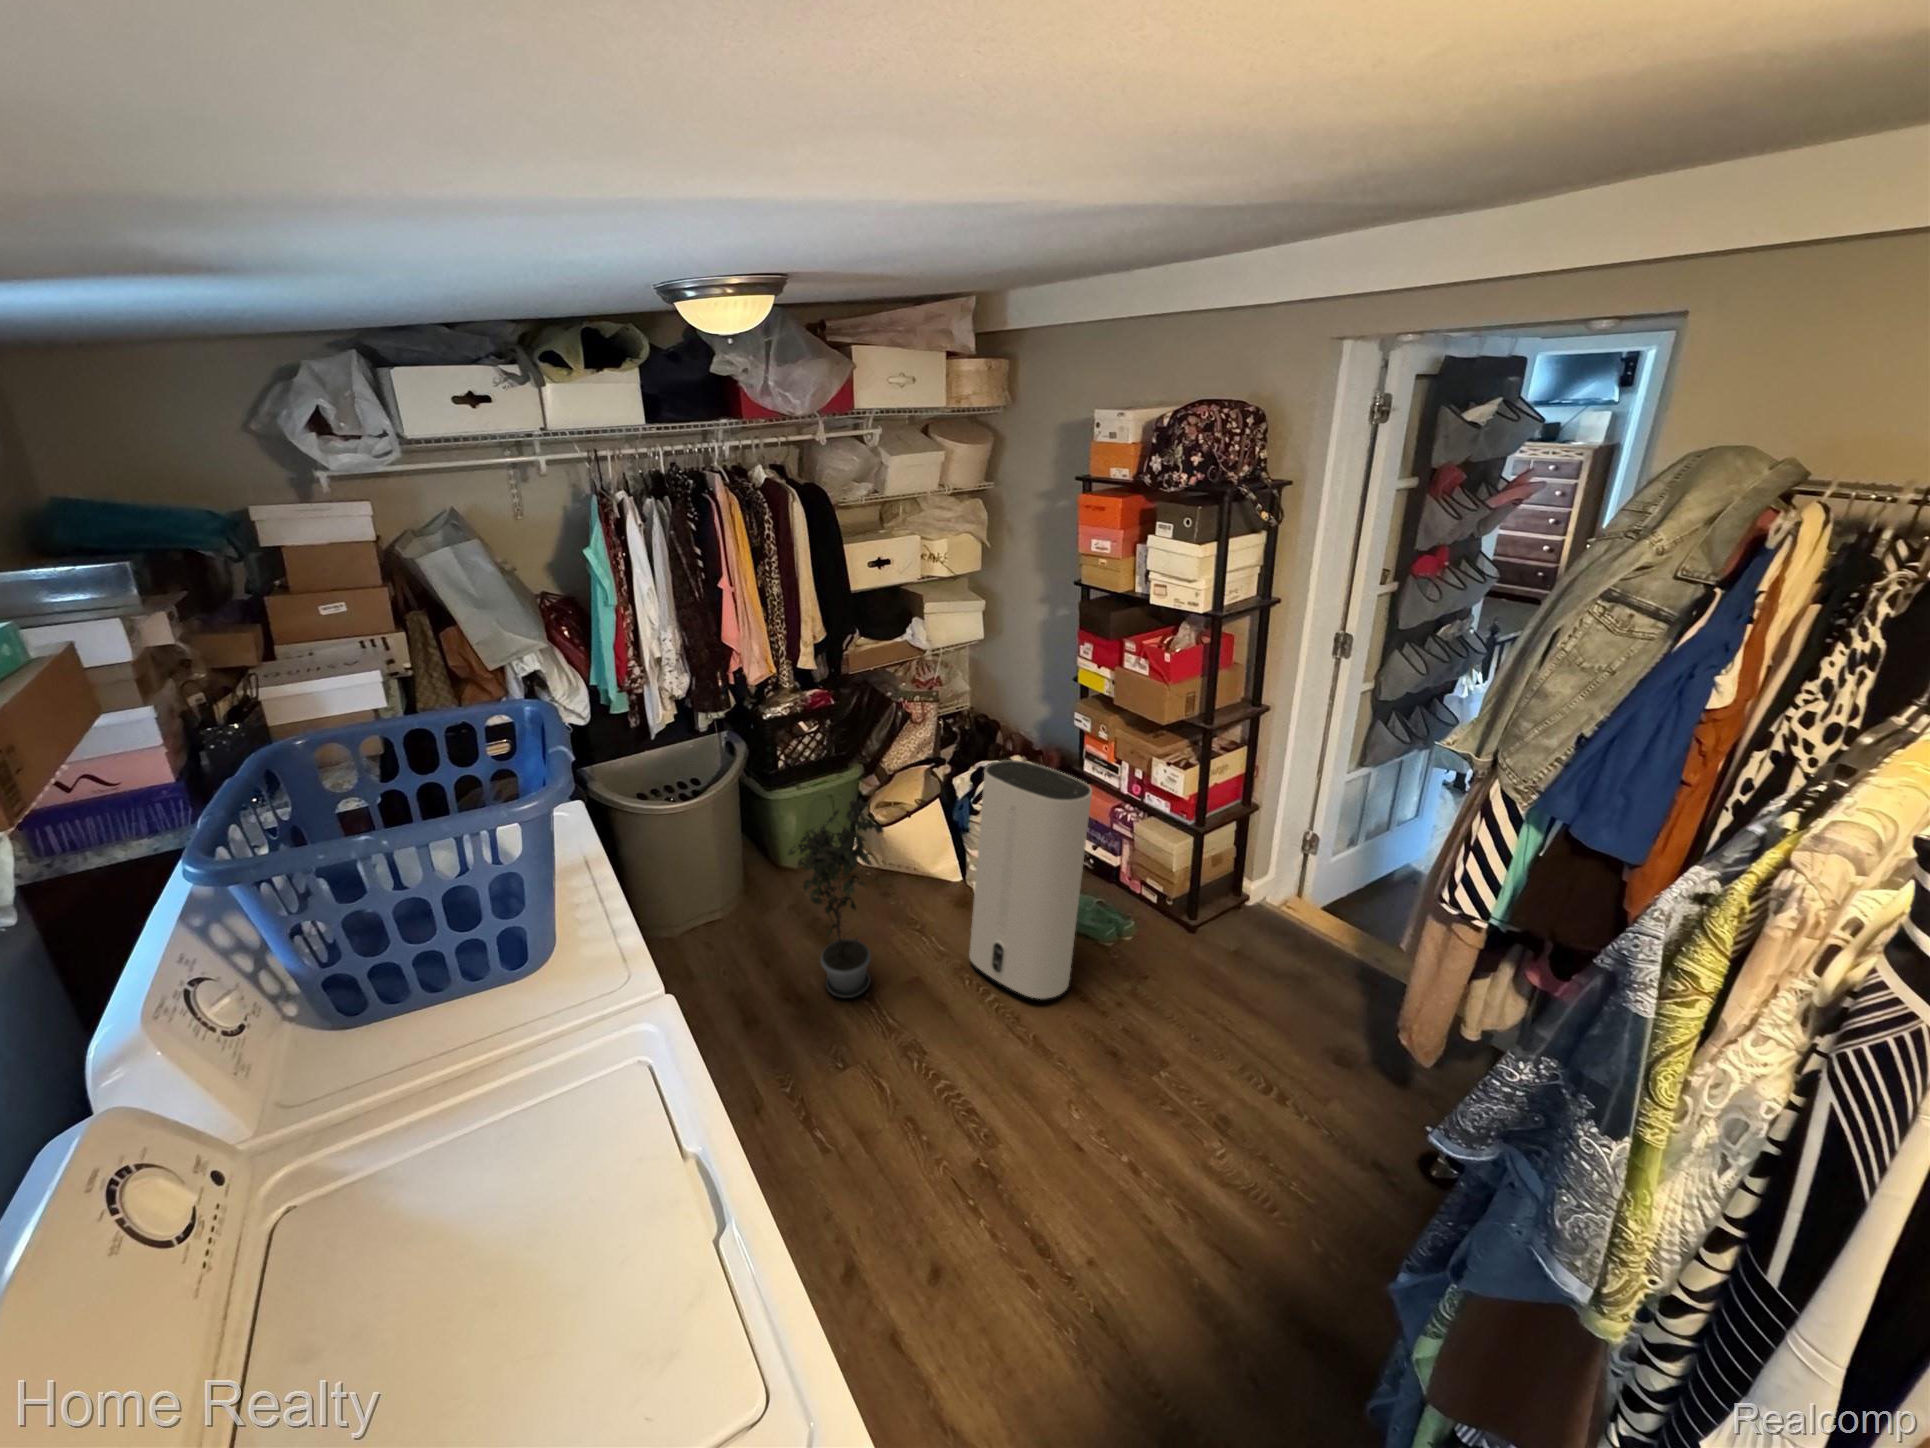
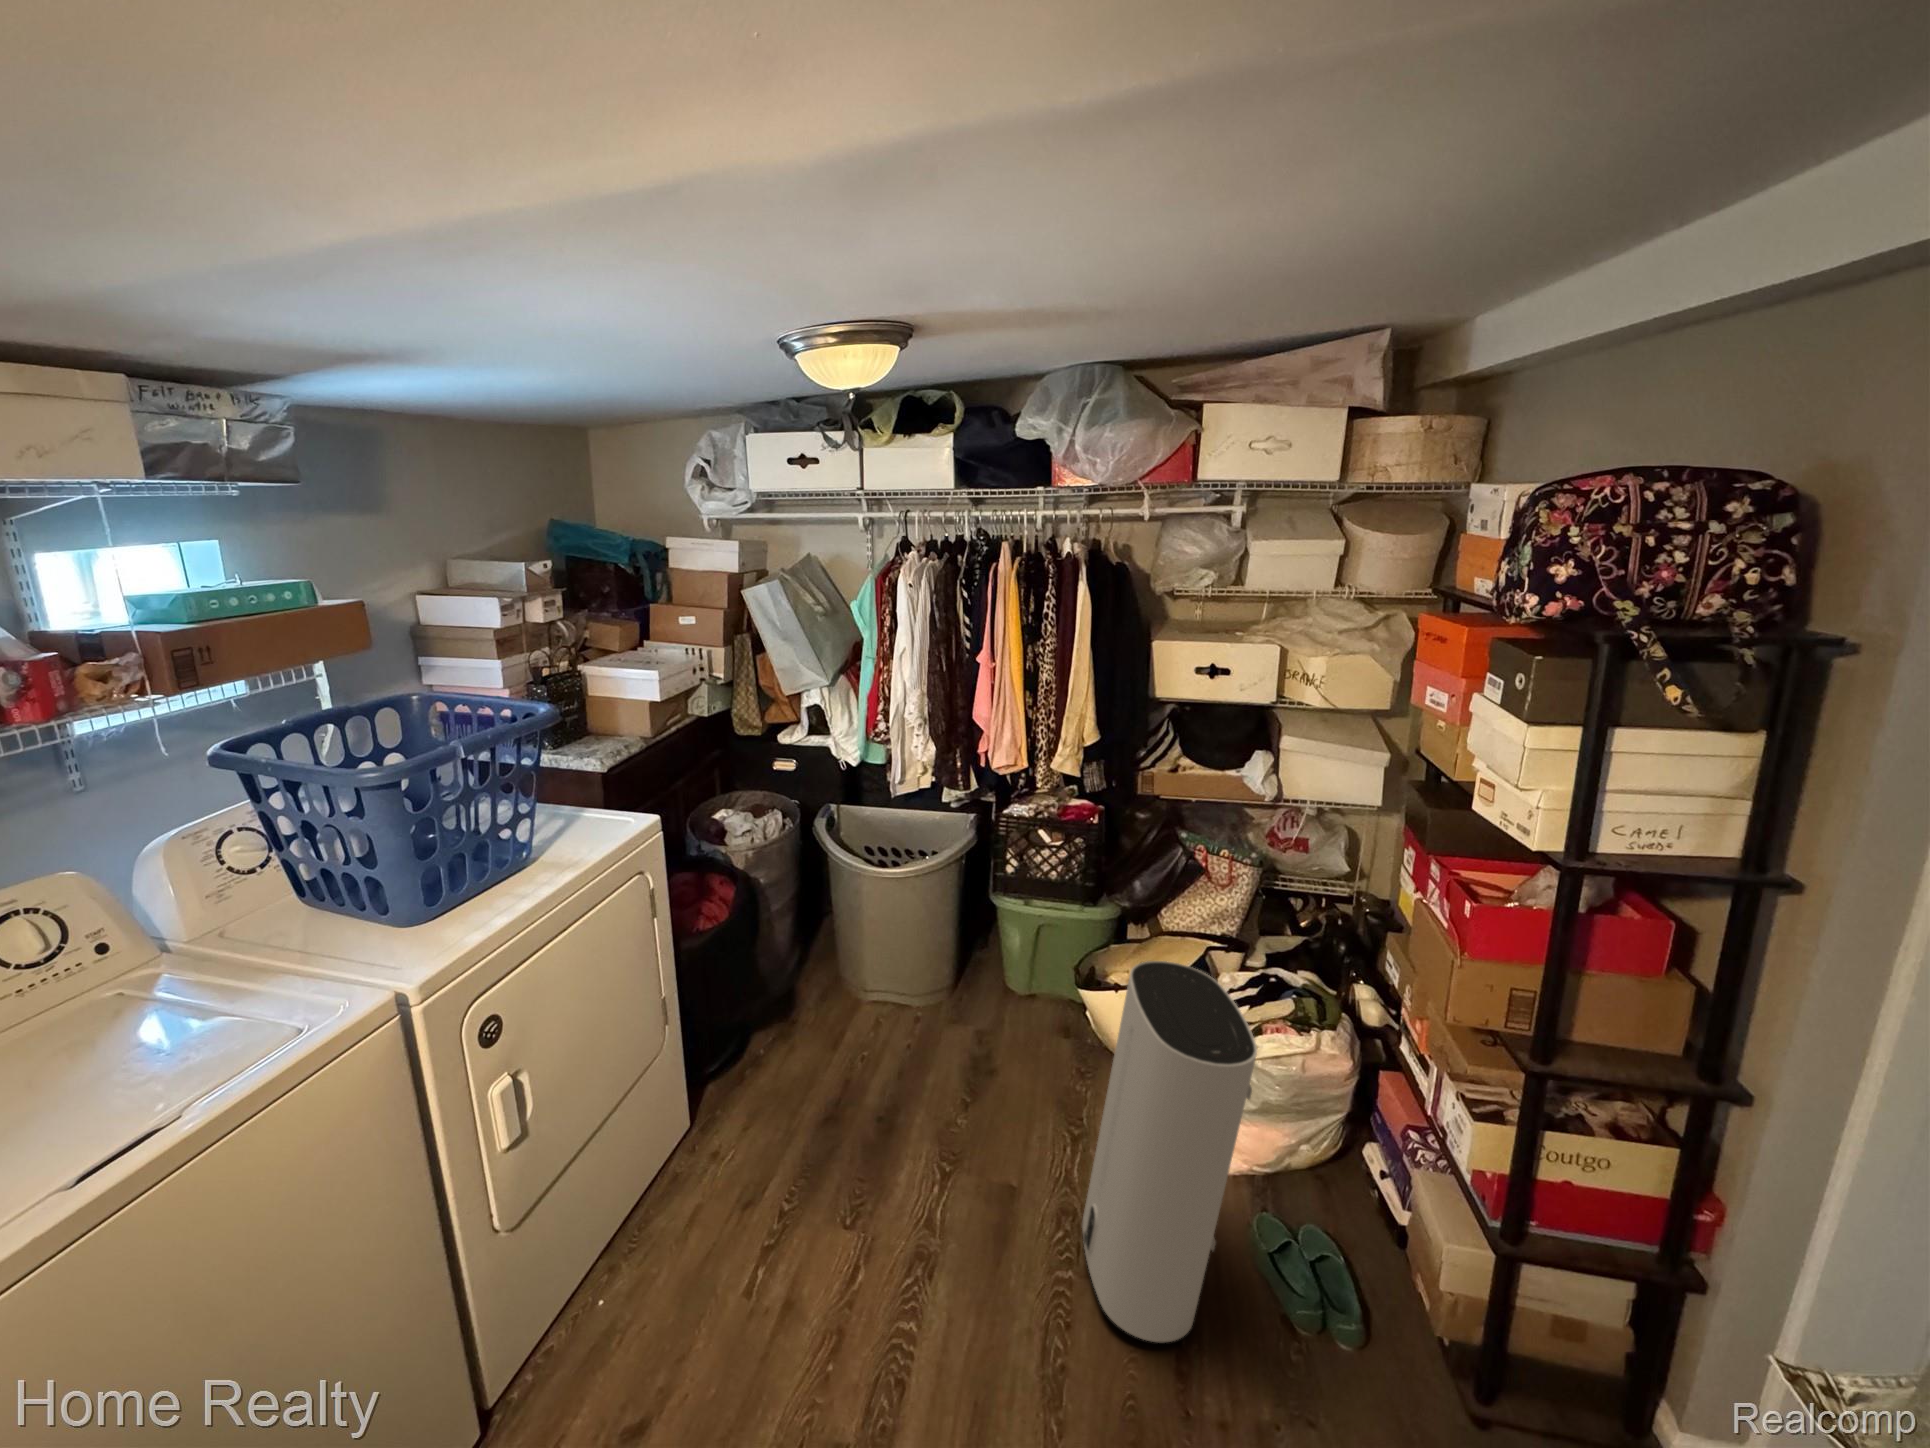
potted plant: present [788,799,884,998] -> none [852,928,1012,1165]

